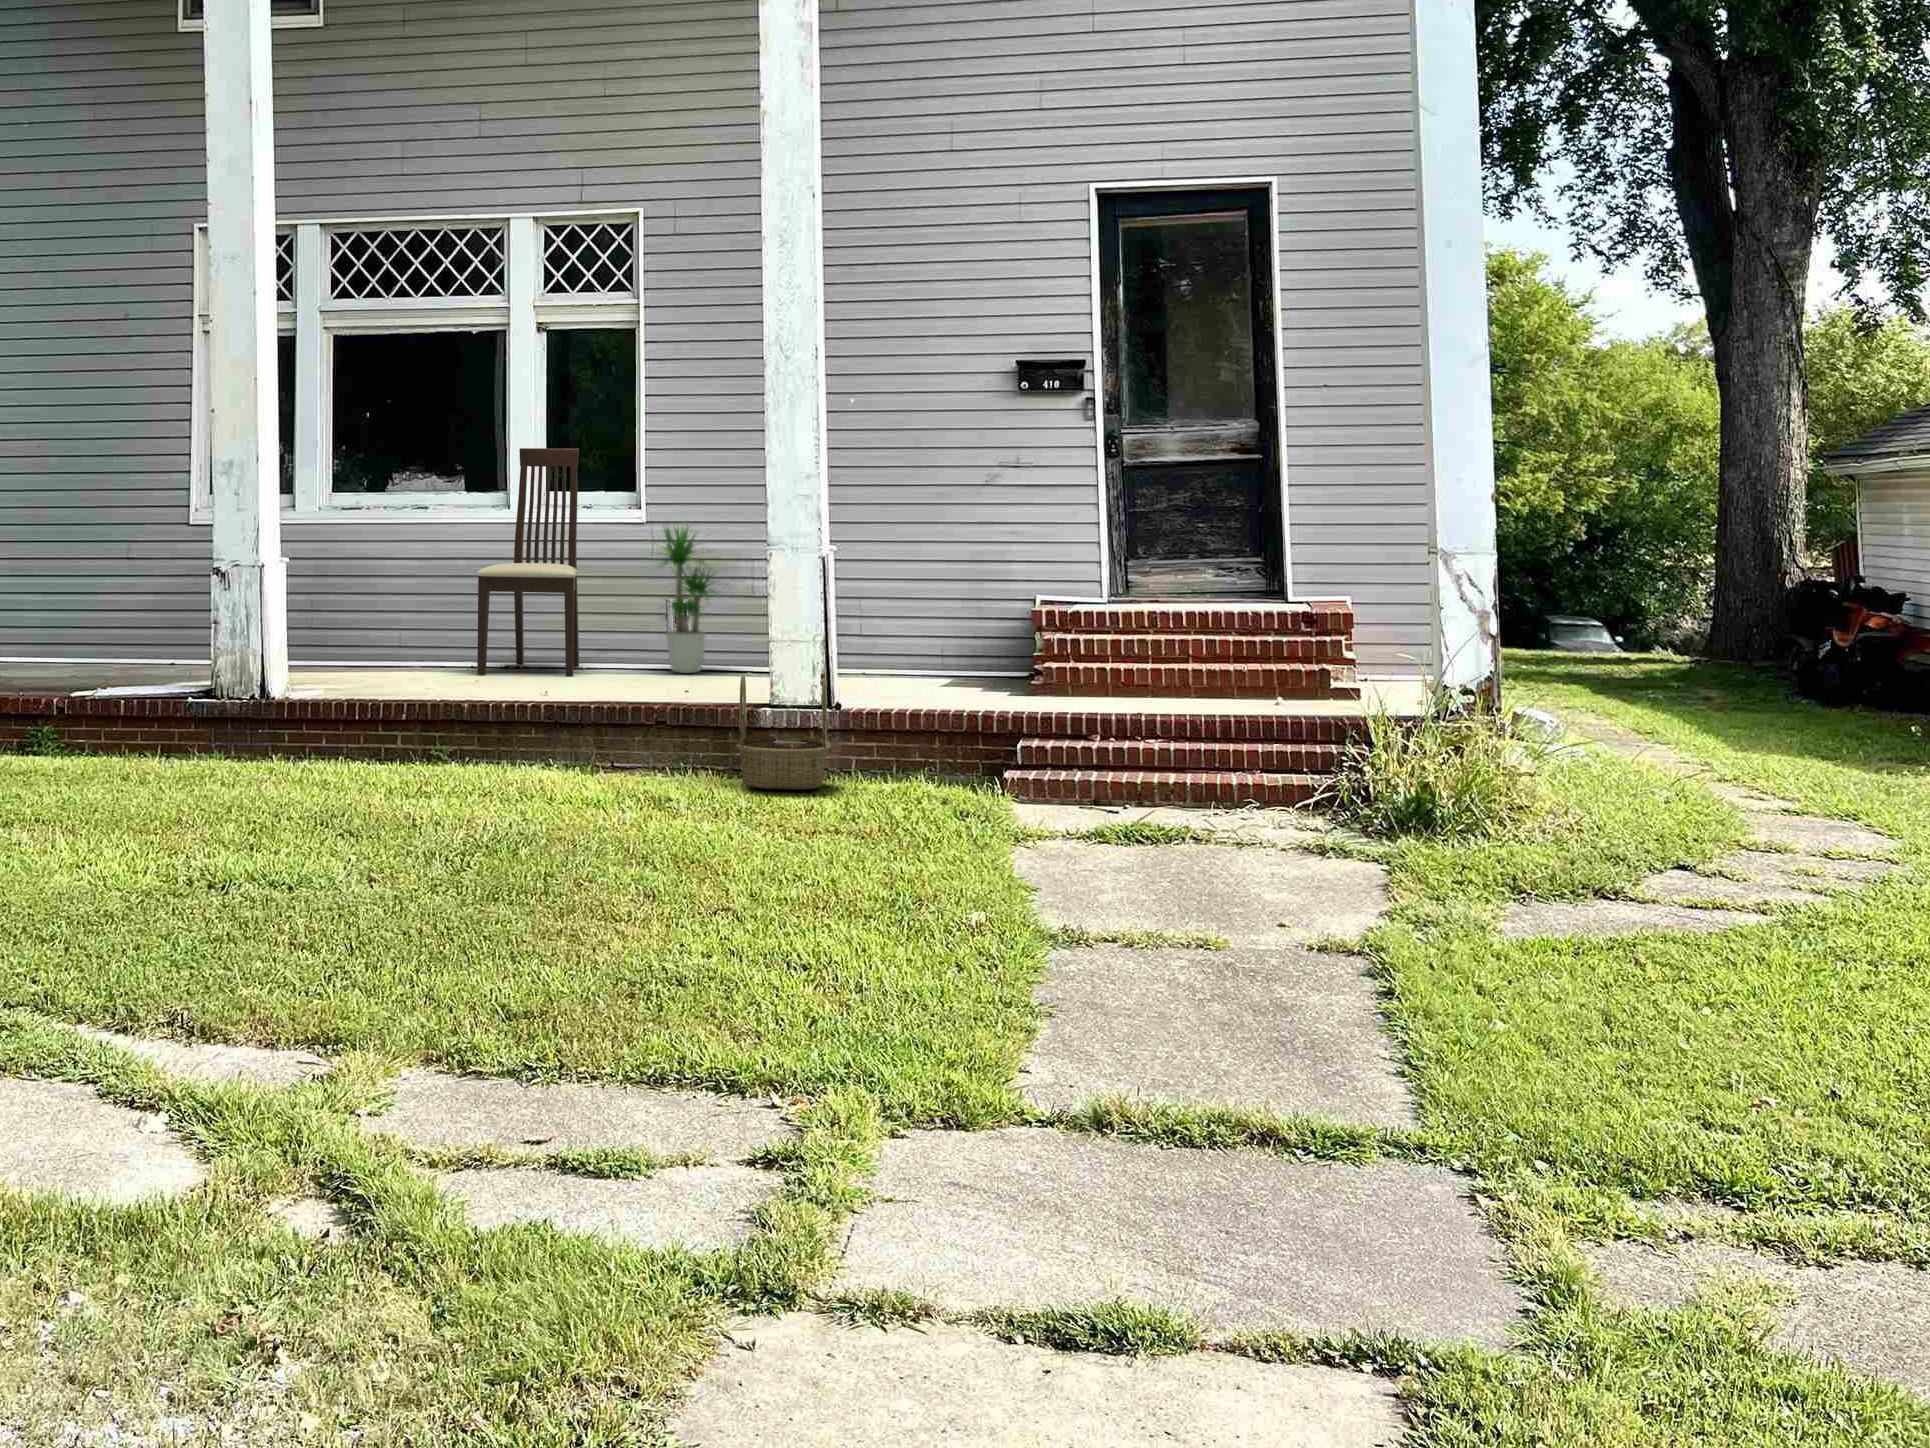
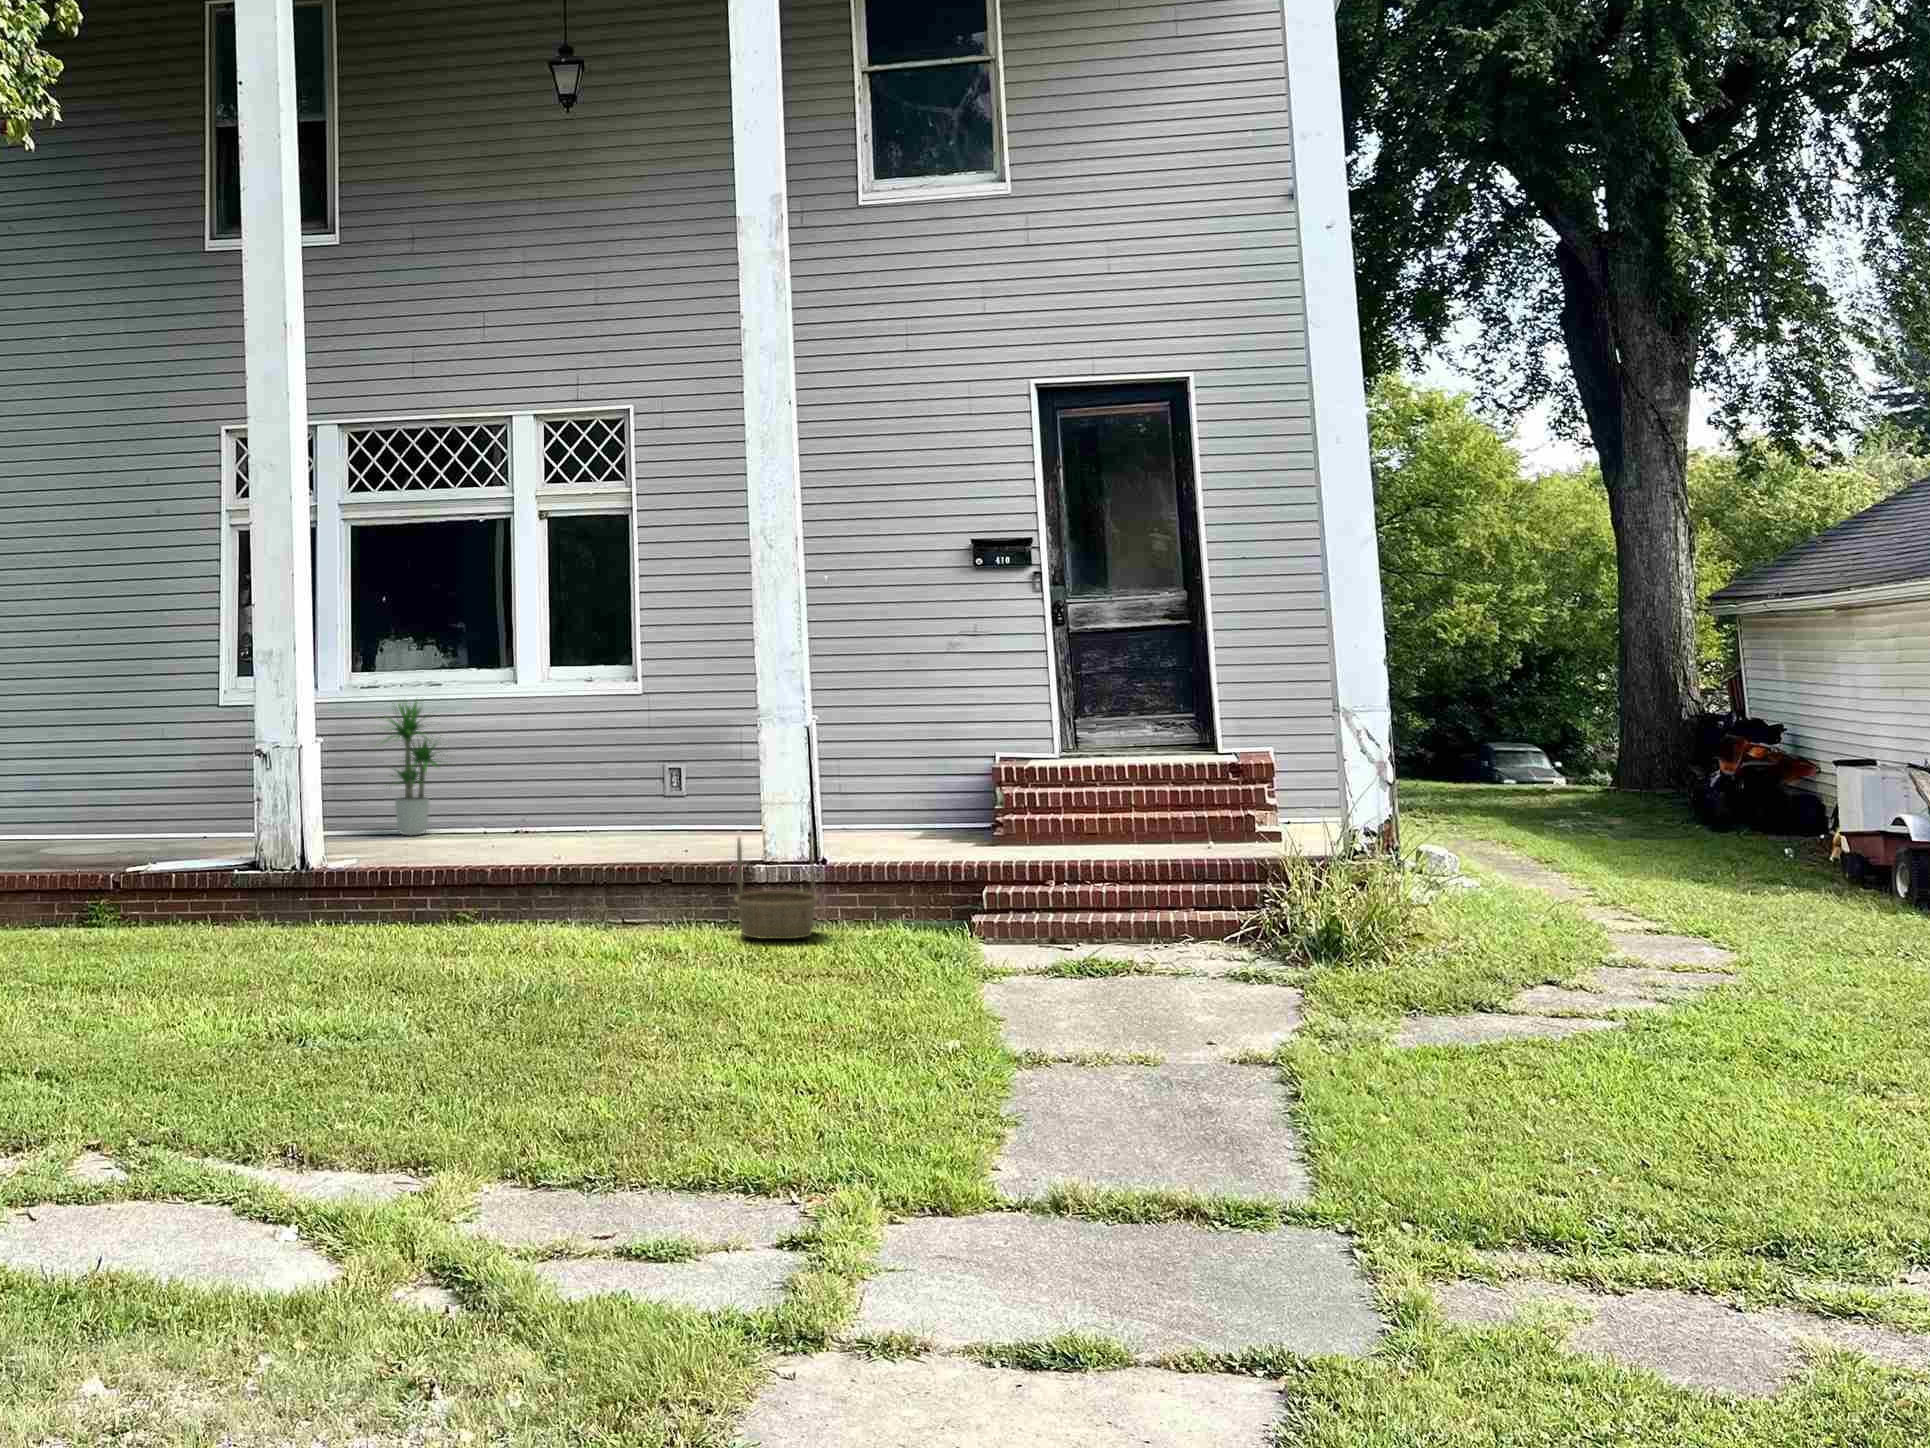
chair: present [477,448,579,677] -> none [490,627,584,840]
potted plant: present [647,526,731,673] -> present [382,700,451,836]

